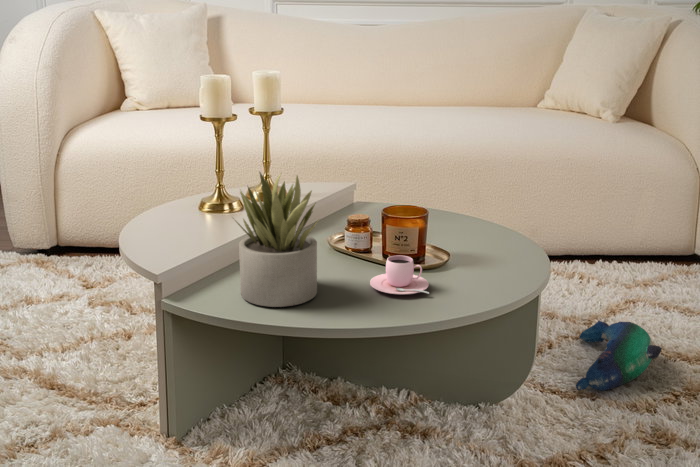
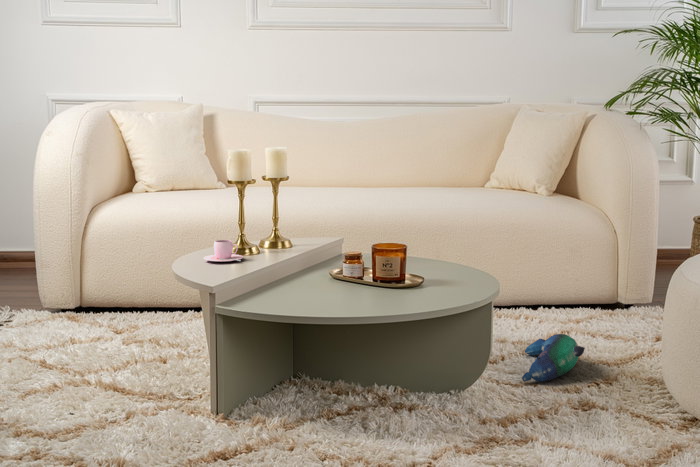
succulent plant: present [236,172,318,307] -> none [268,211,331,306]
teacup: present [370,255,429,294] -> present [204,240,243,262]

